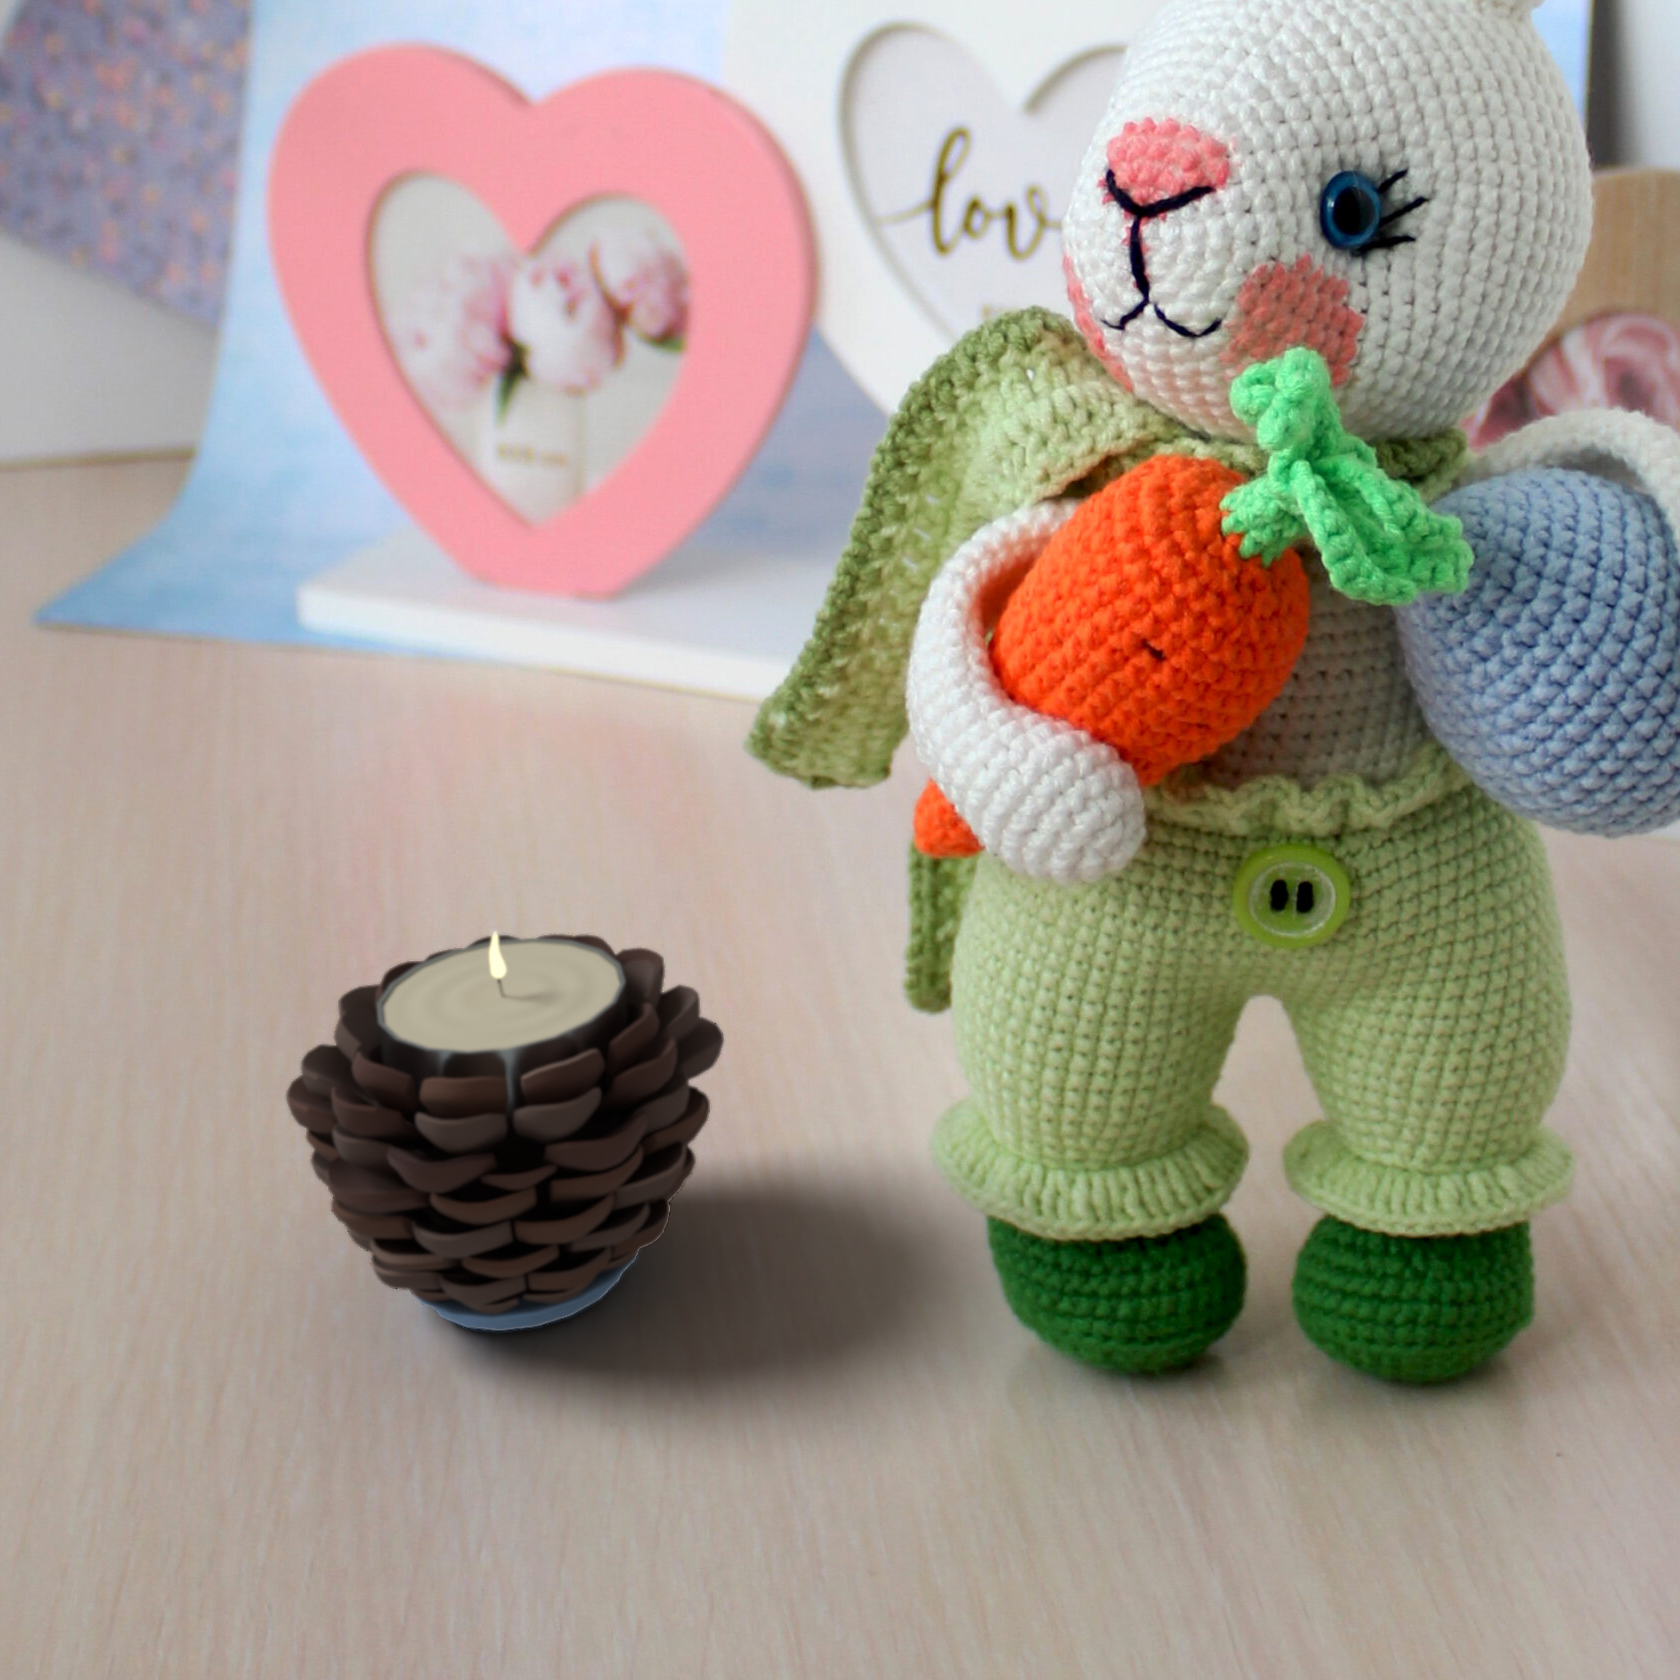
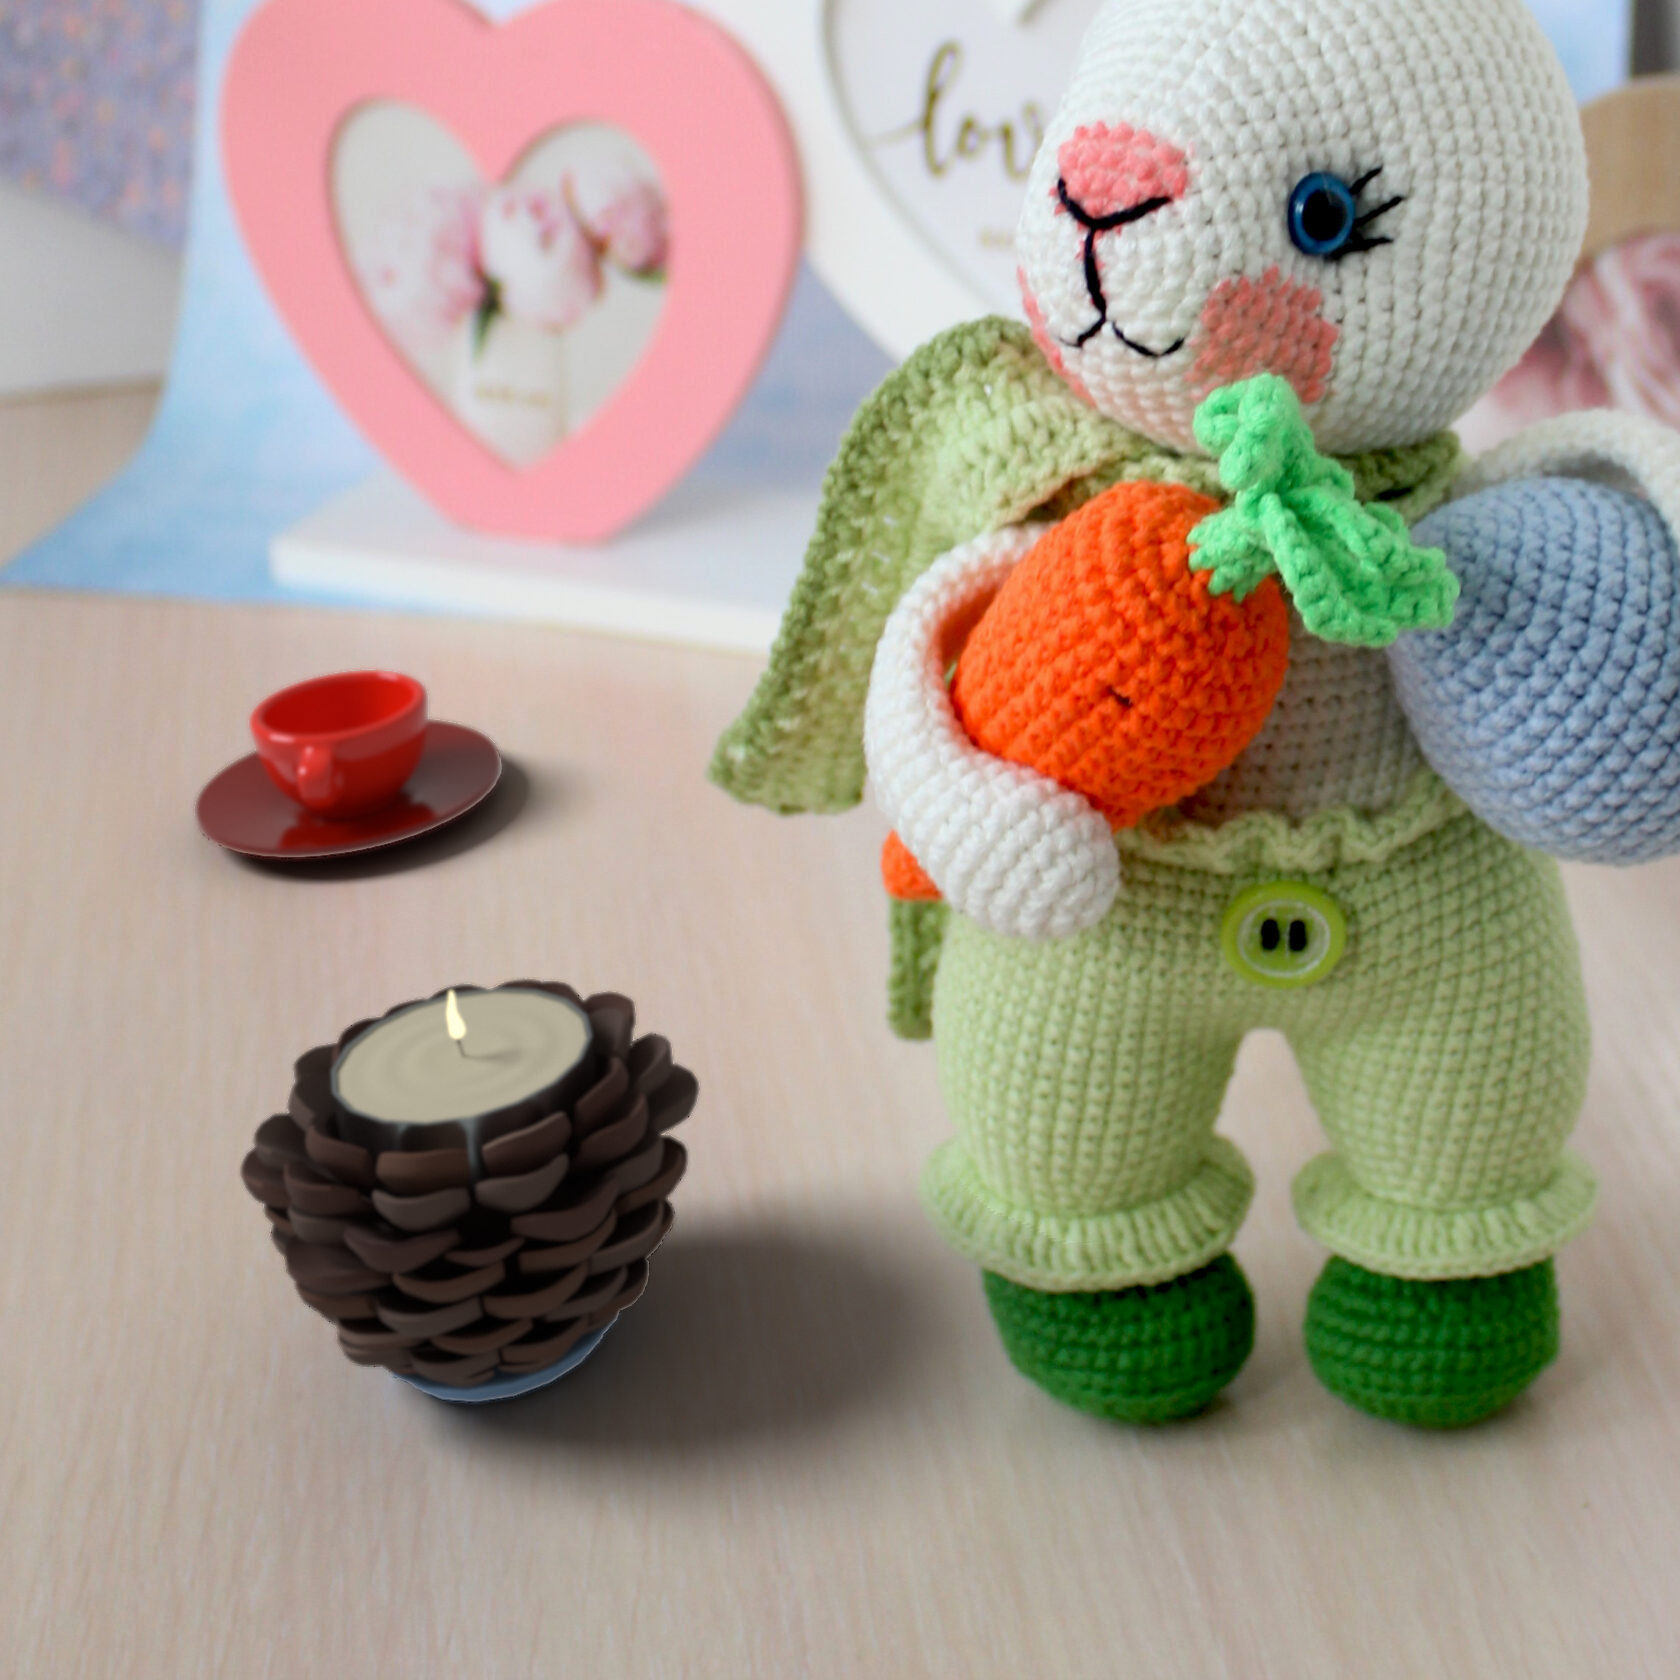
teacup: none [224,664,523,838] -> present [195,670,502,858]

